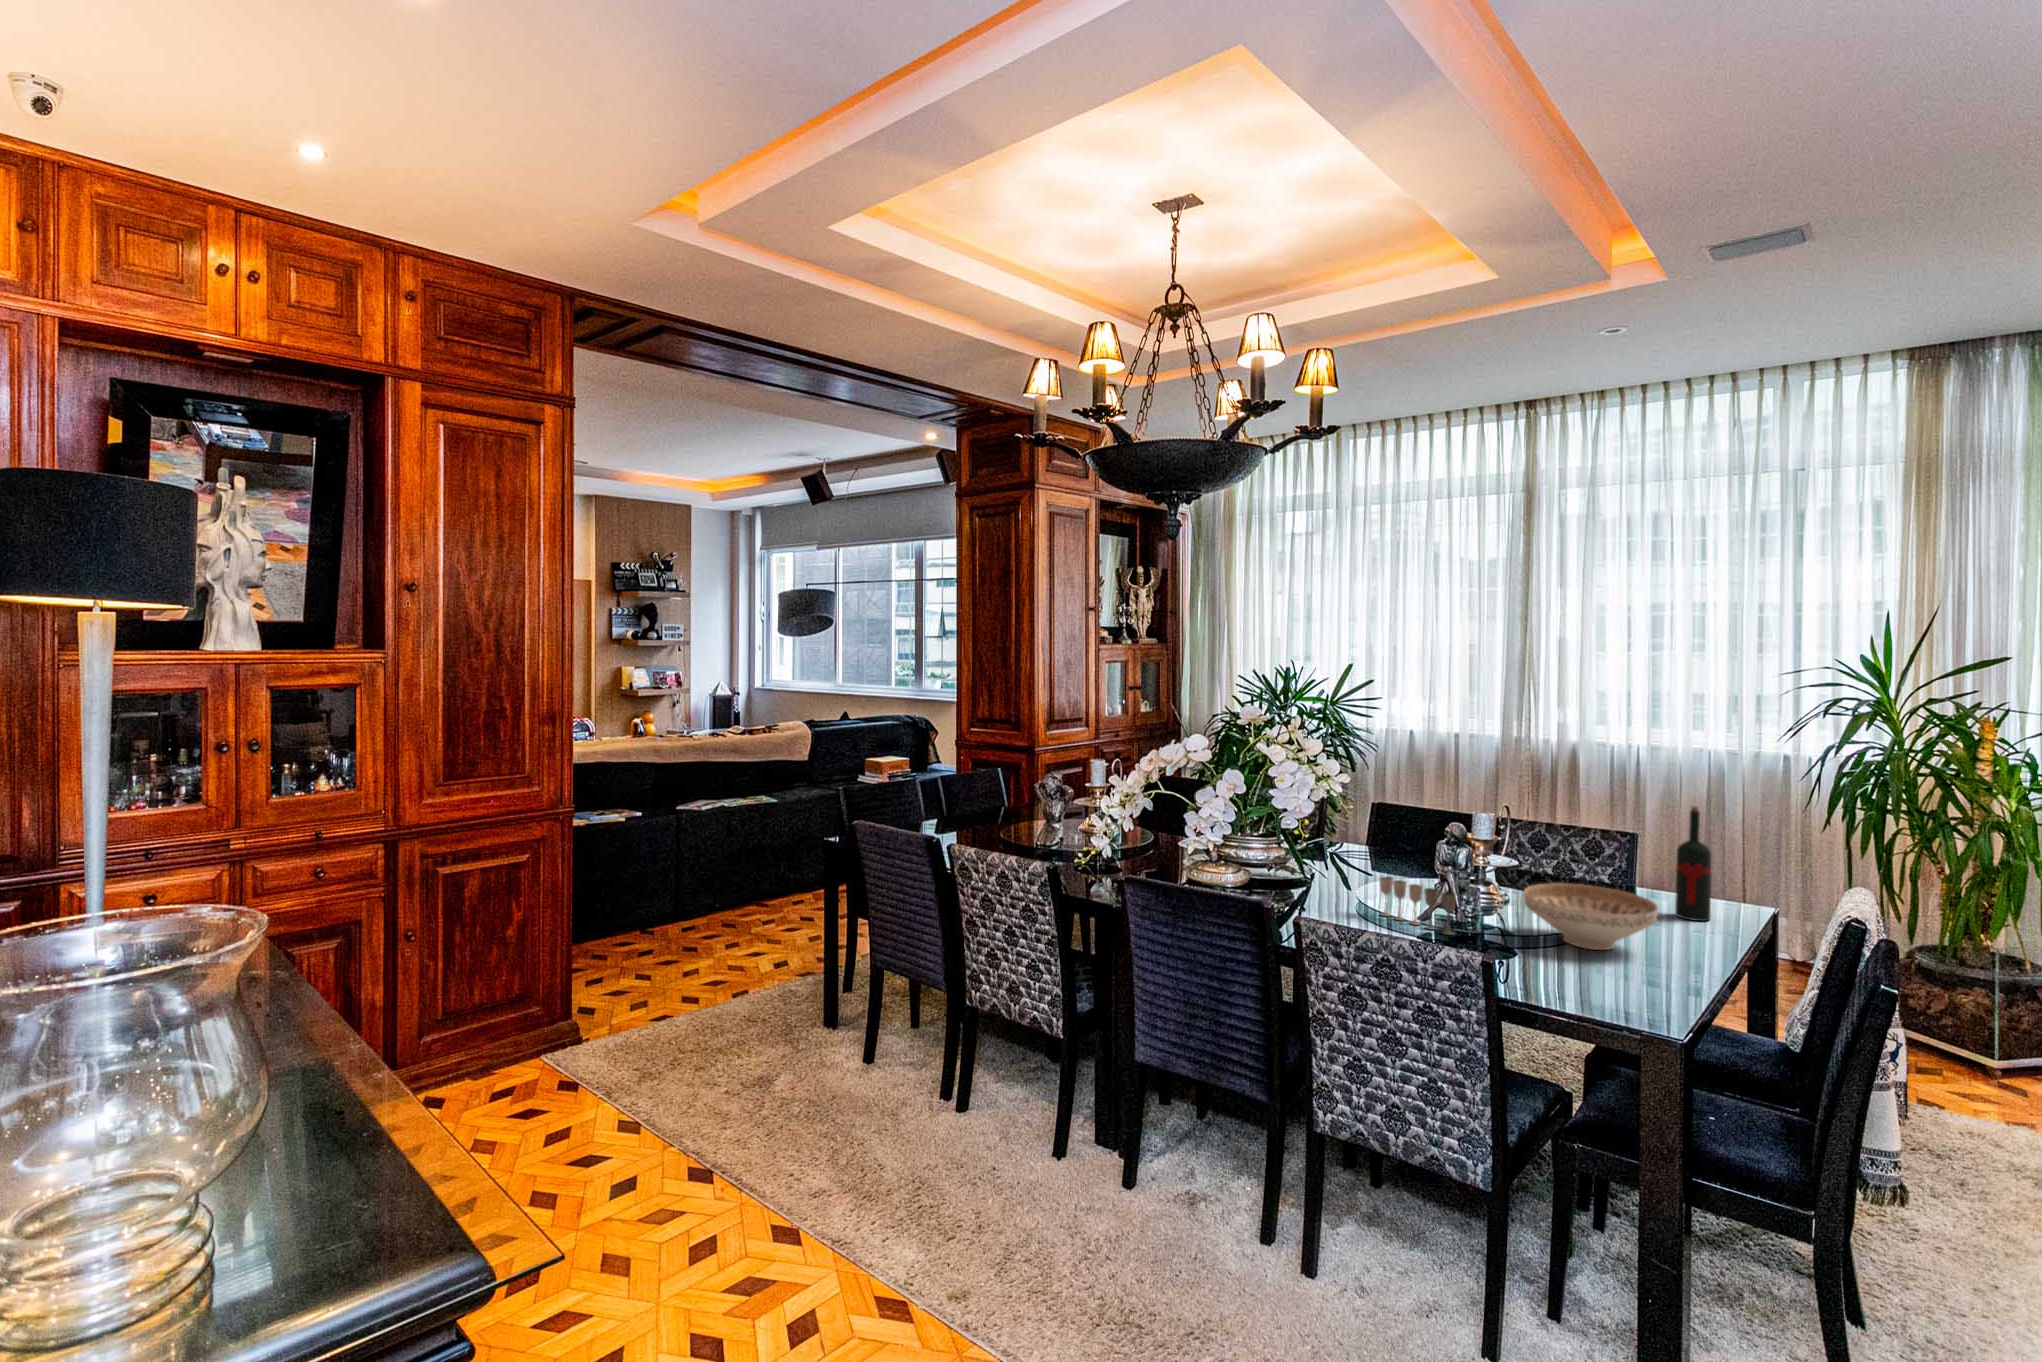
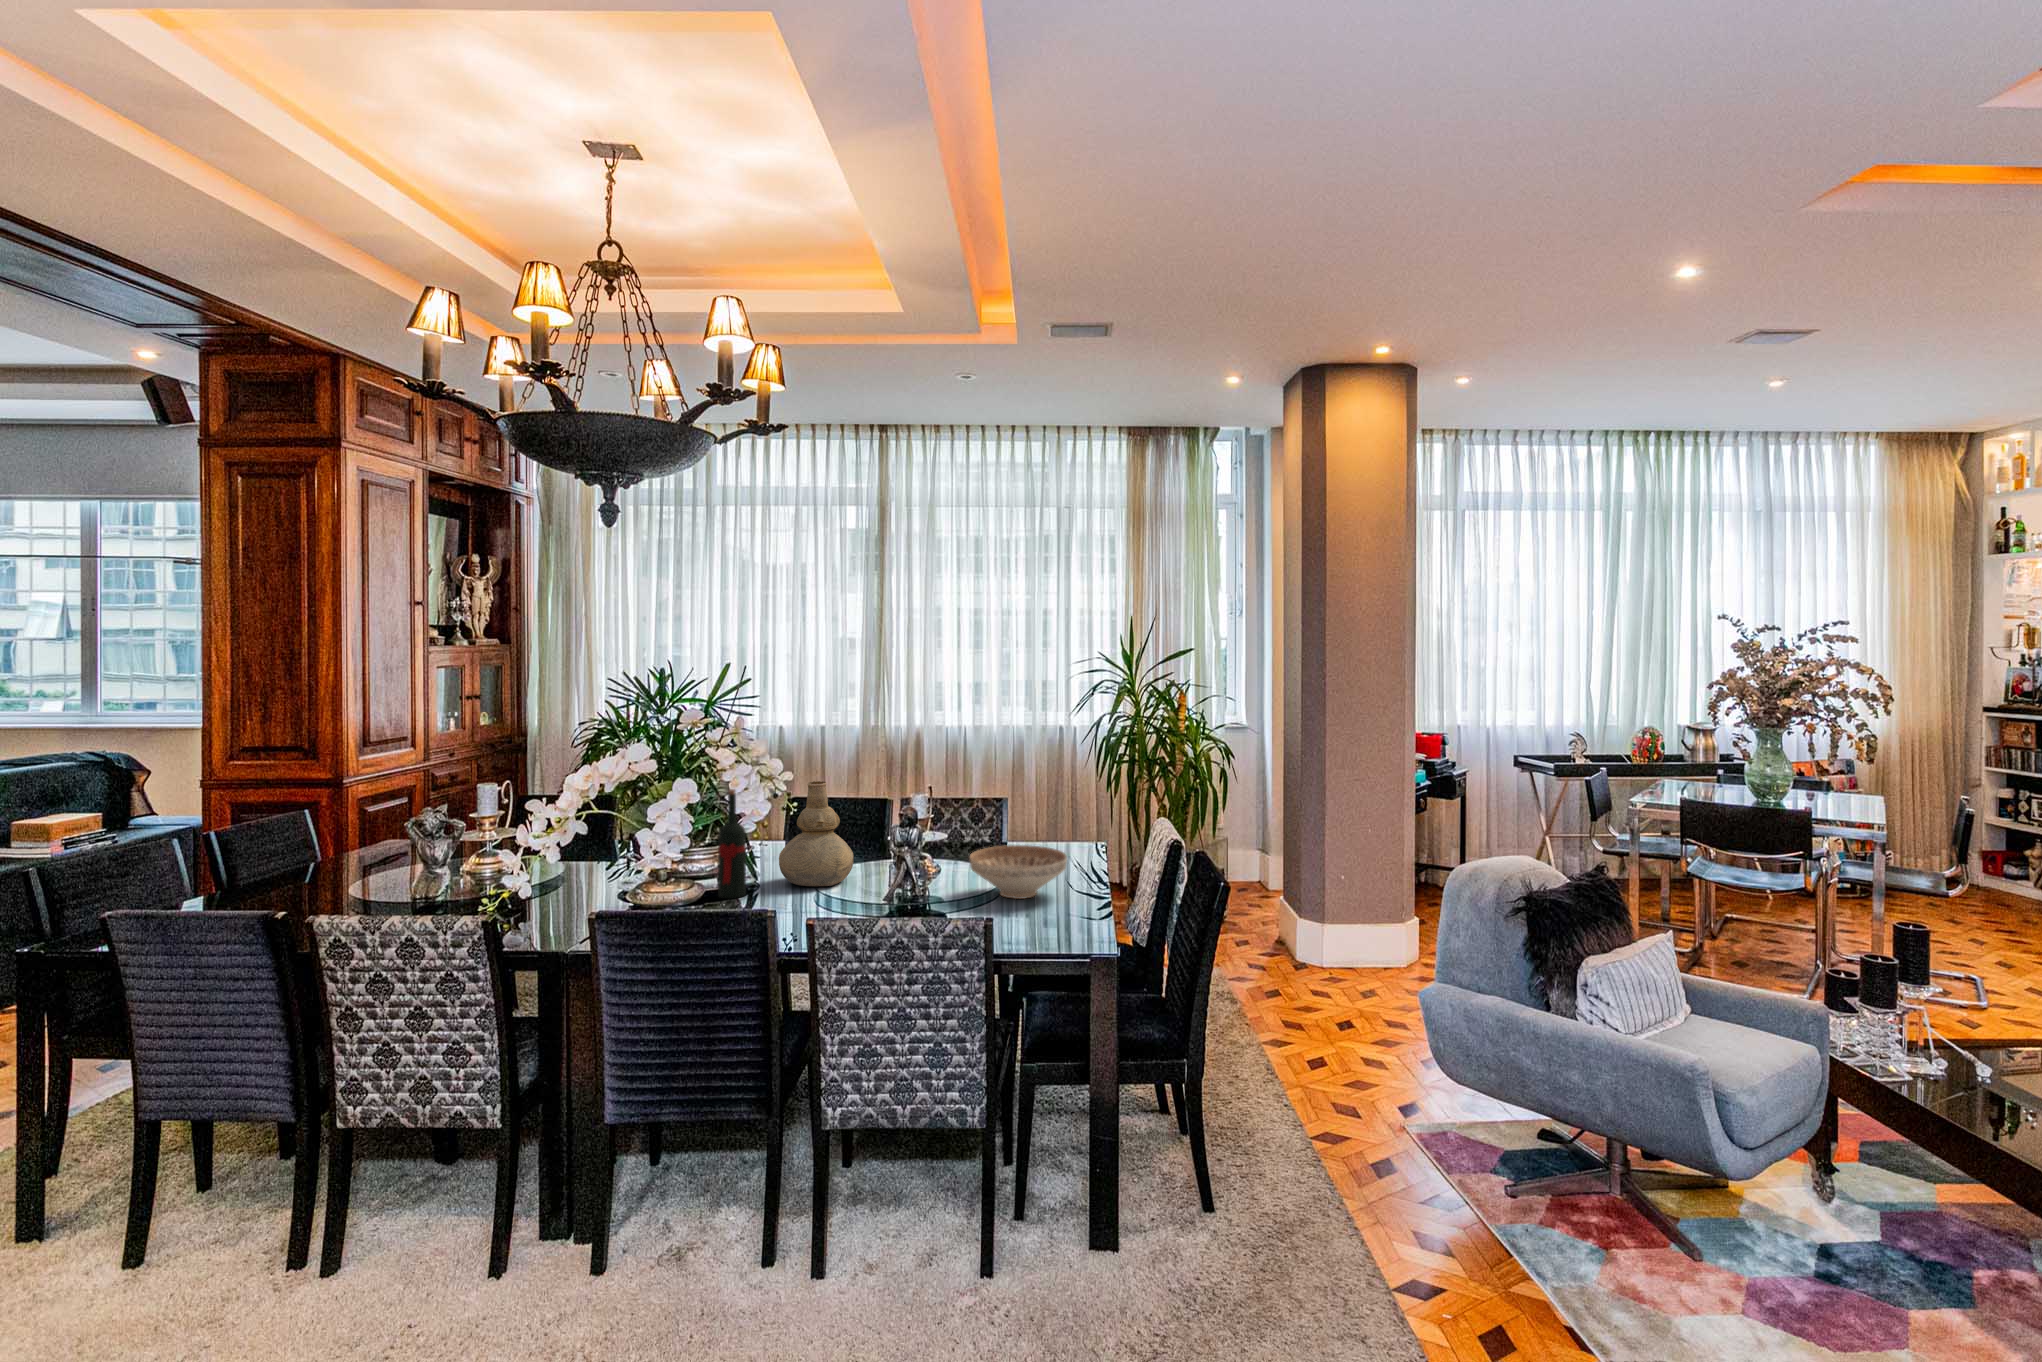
vase: none [1323,786,1403,895] -> present [779,781,853,886]
wine bottle: present [1675,806,1711,921] -> present [718,789,746,899]
wine glass: present [1380,877,1456,935] -> none [848,866,922,910]

